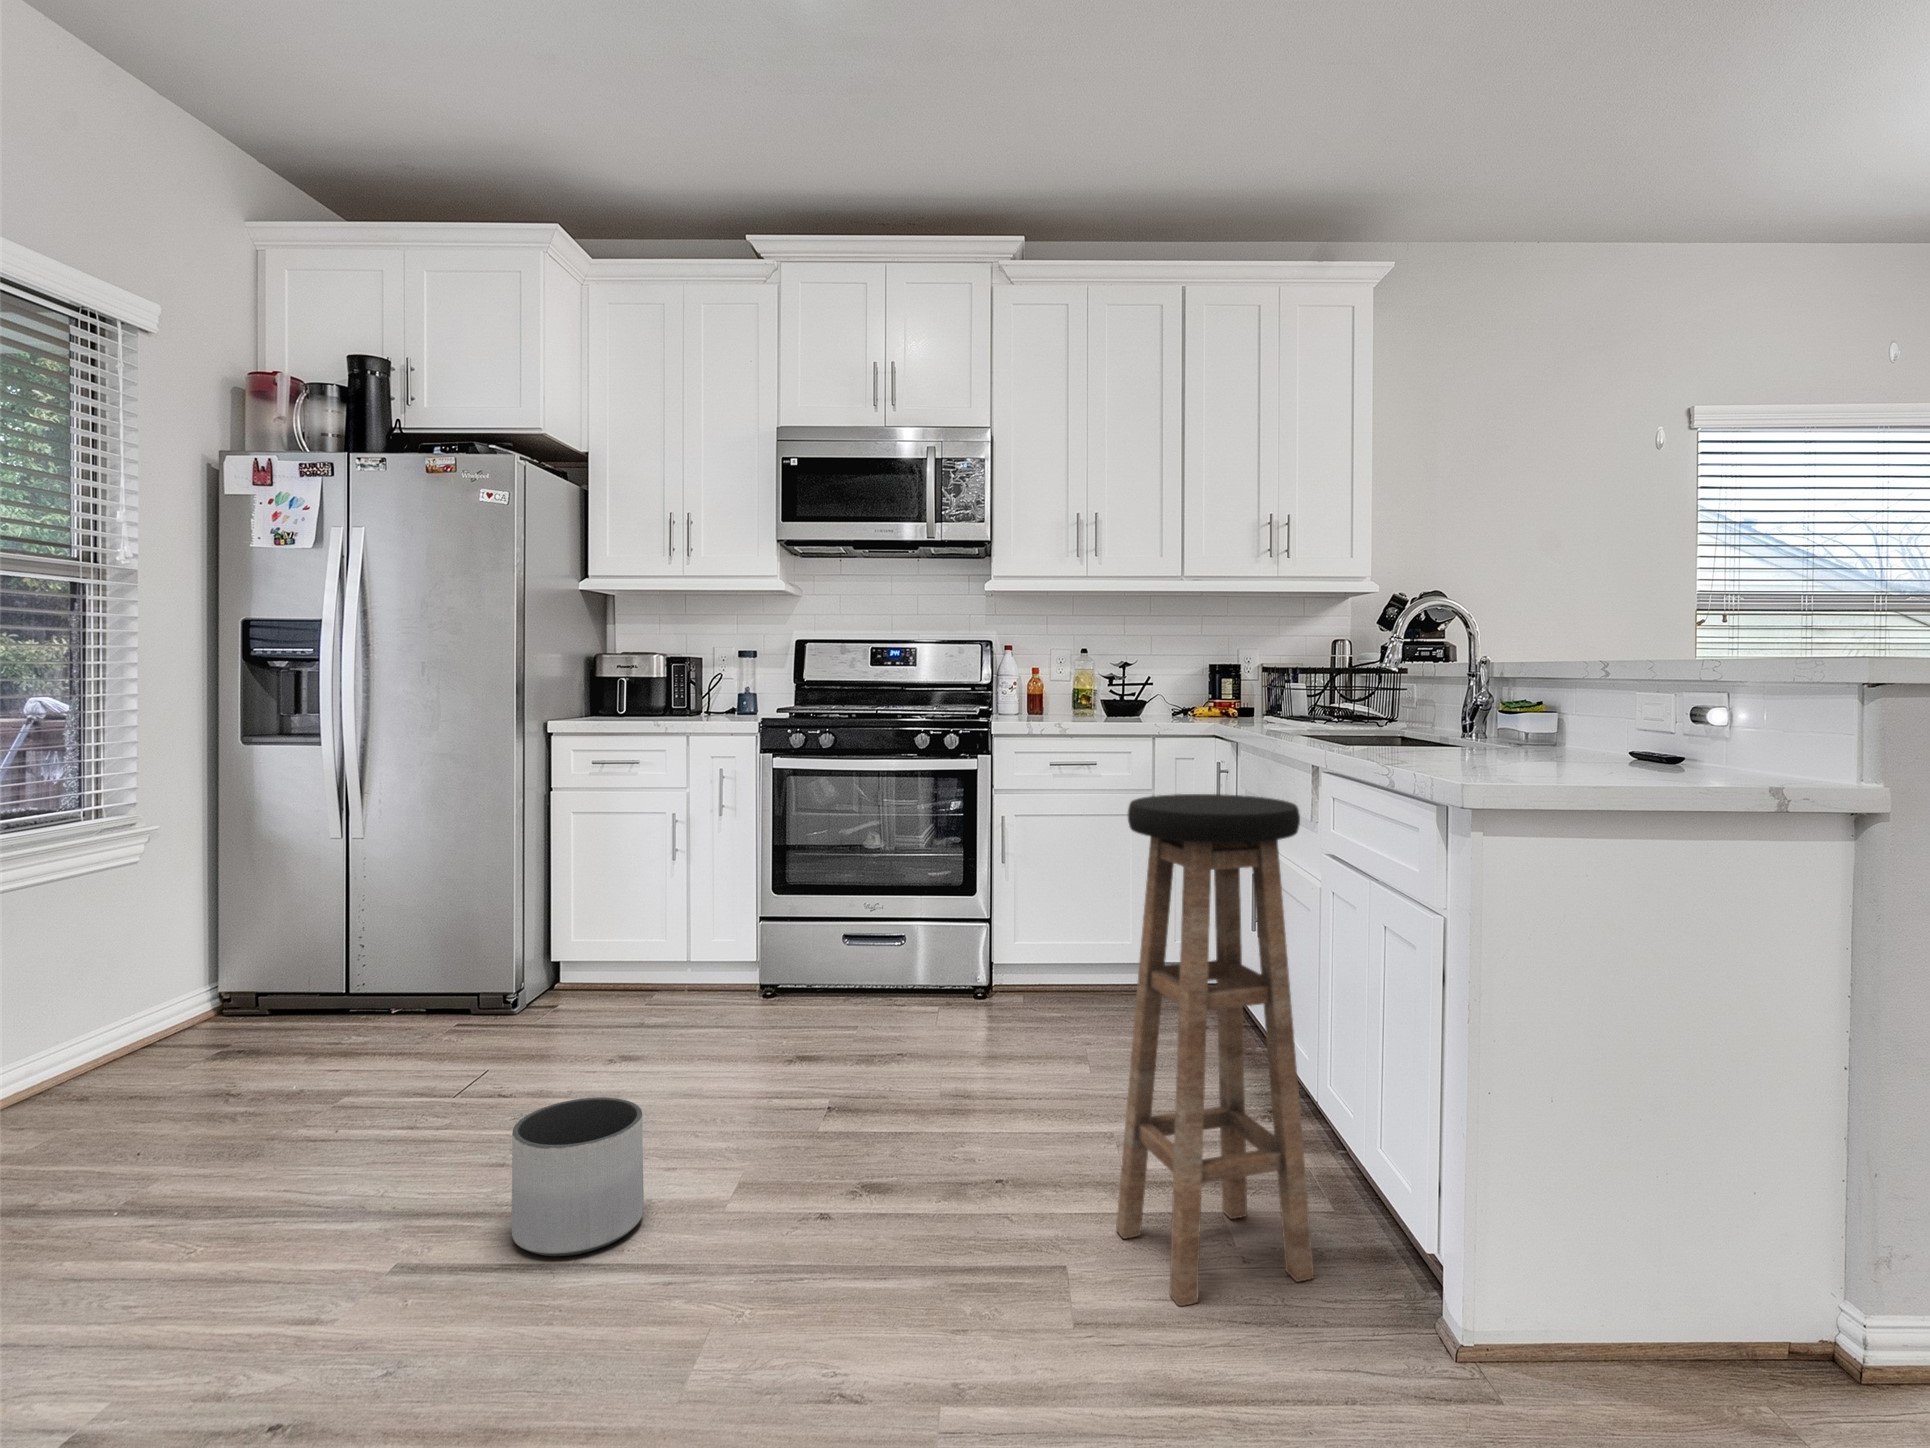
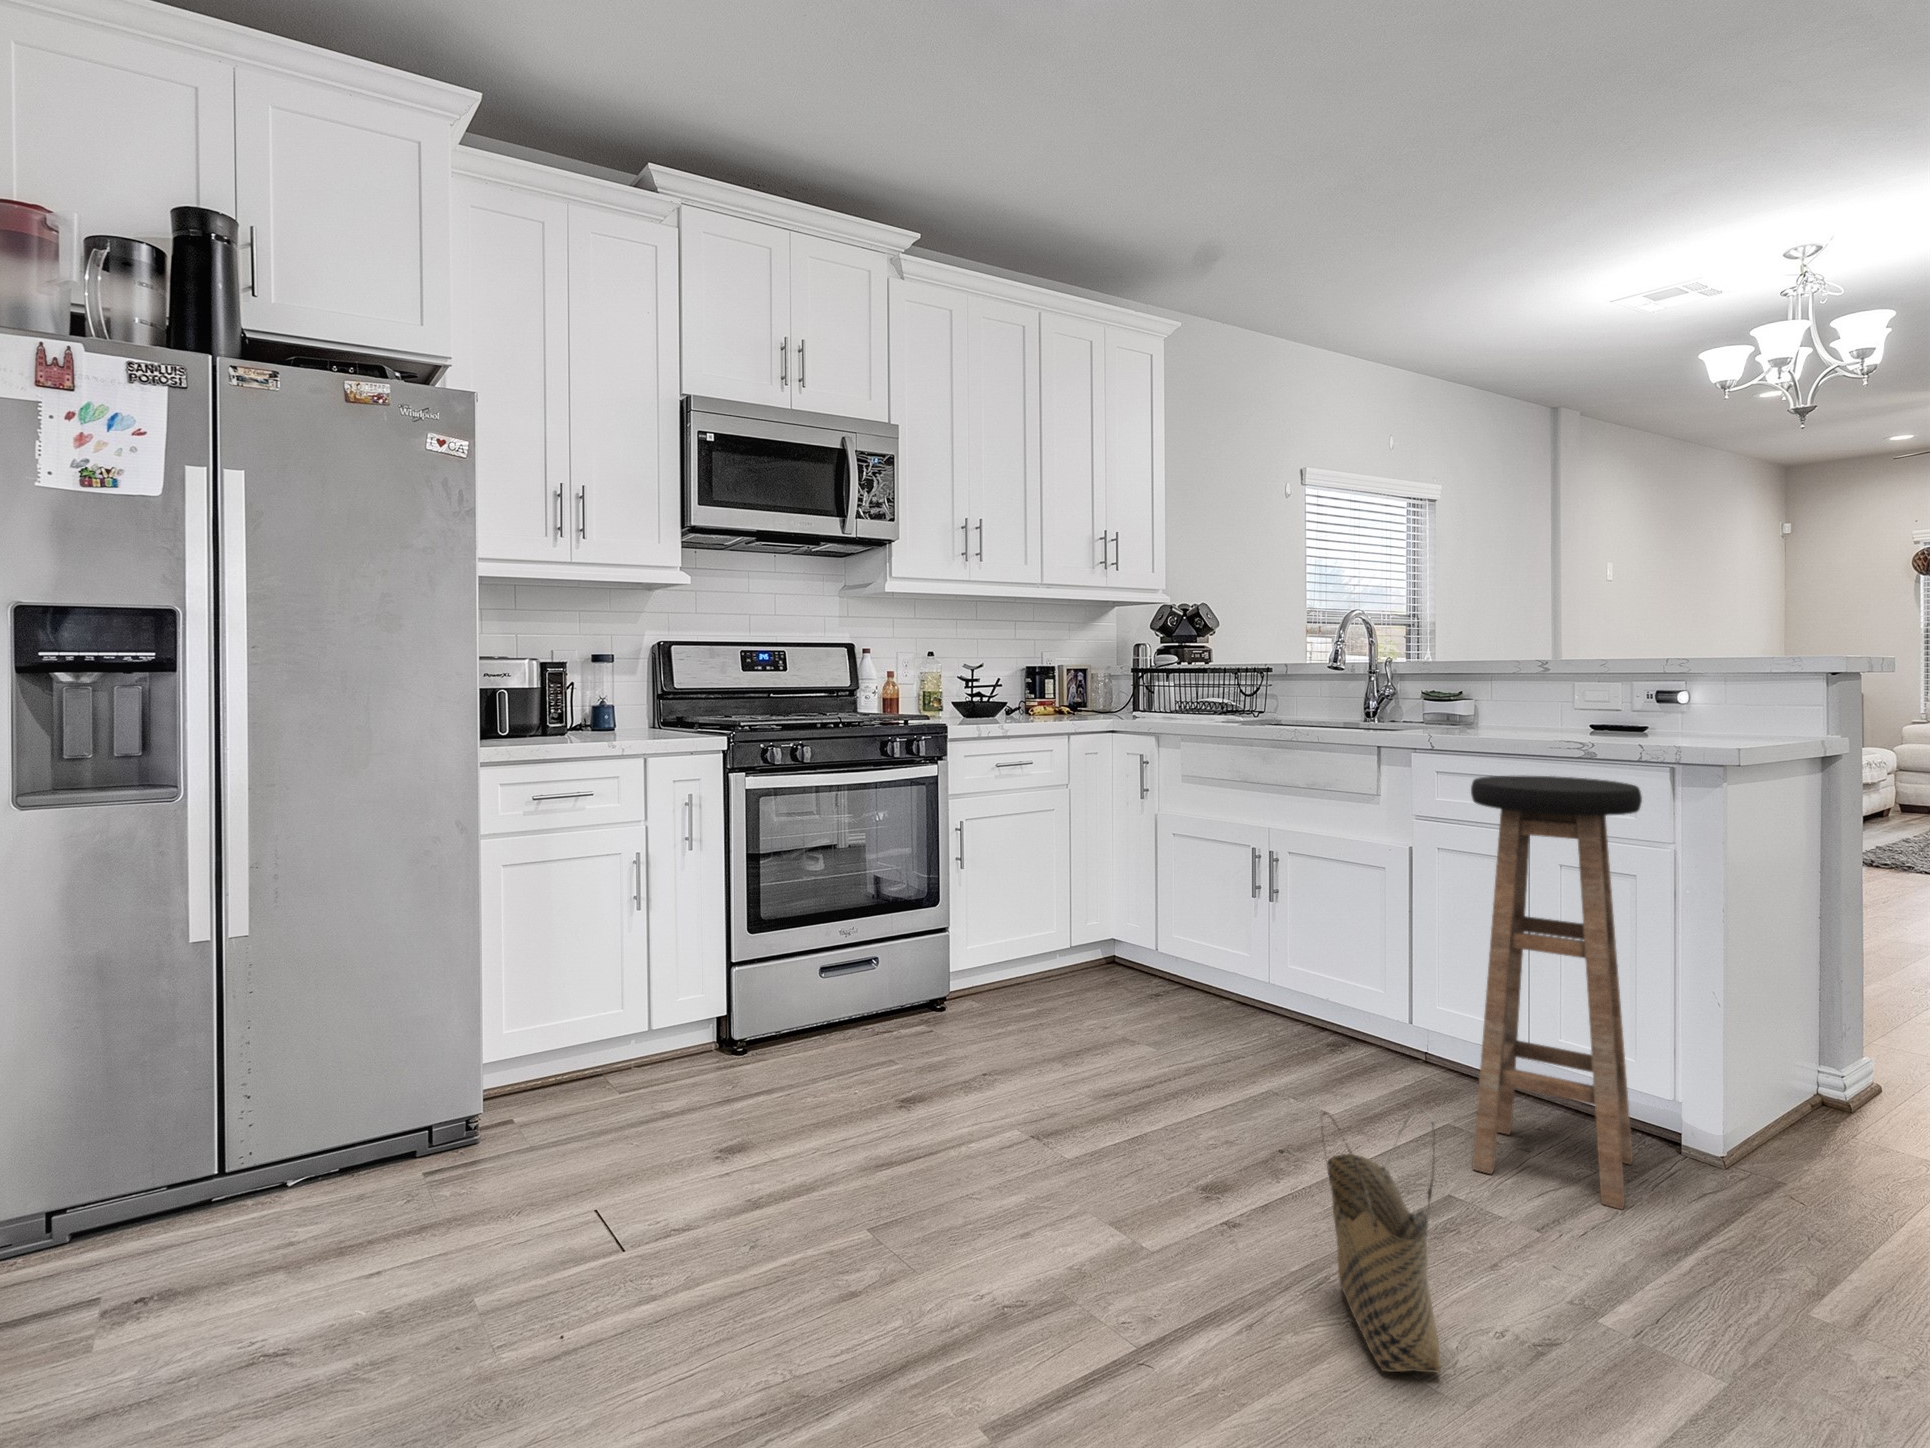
woven basket: none [674,1073,814,1322] -> present [1321,1110,1441,1372]
planter: present [511,1097,644,1256] -> none [1051,1181,1200,1388]

